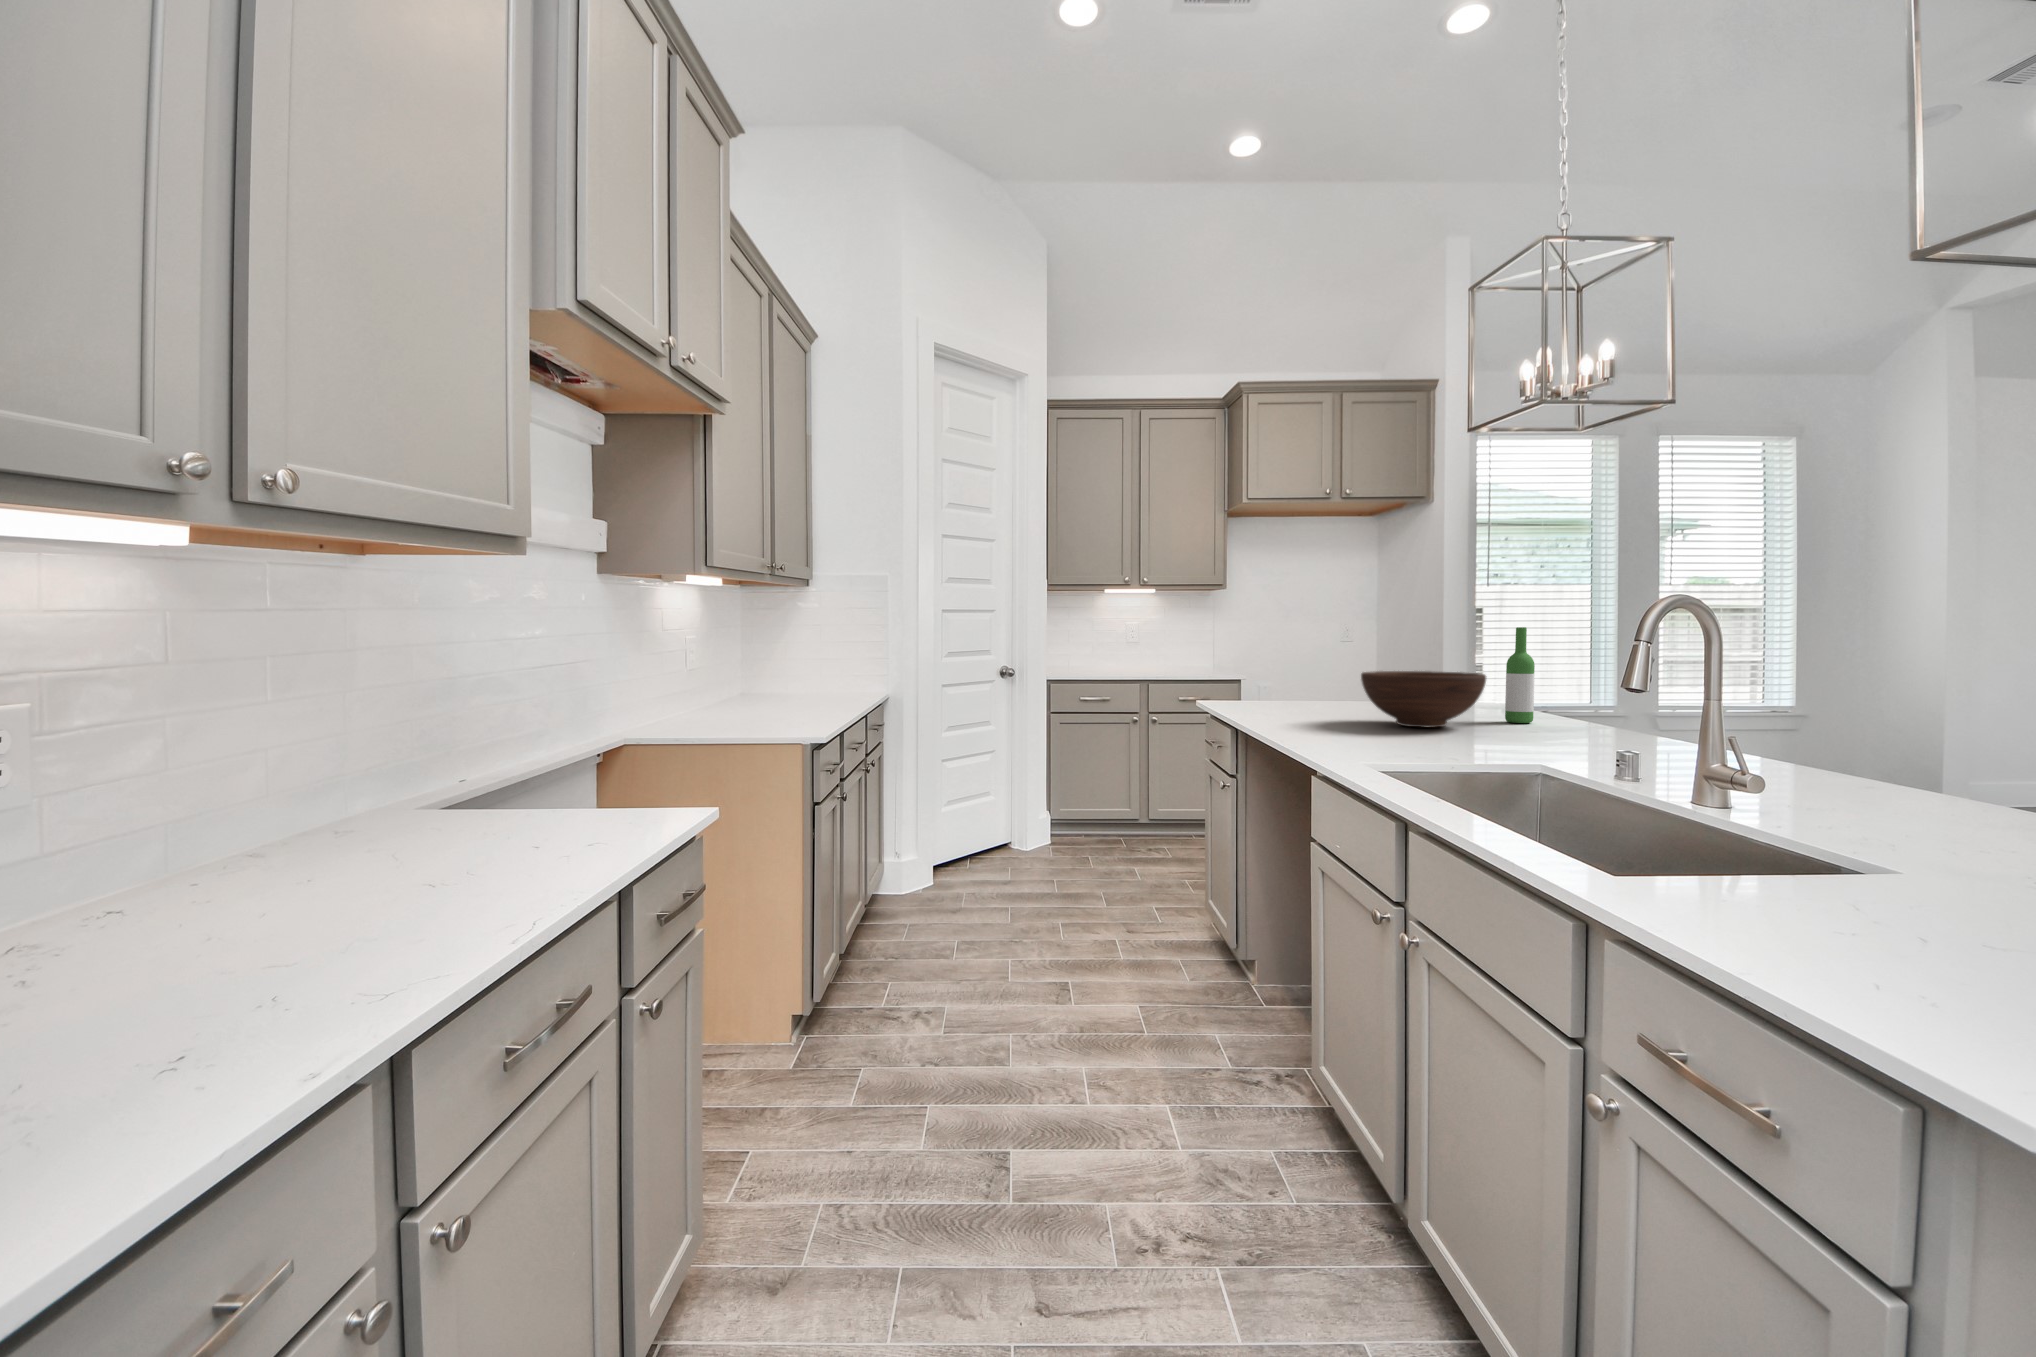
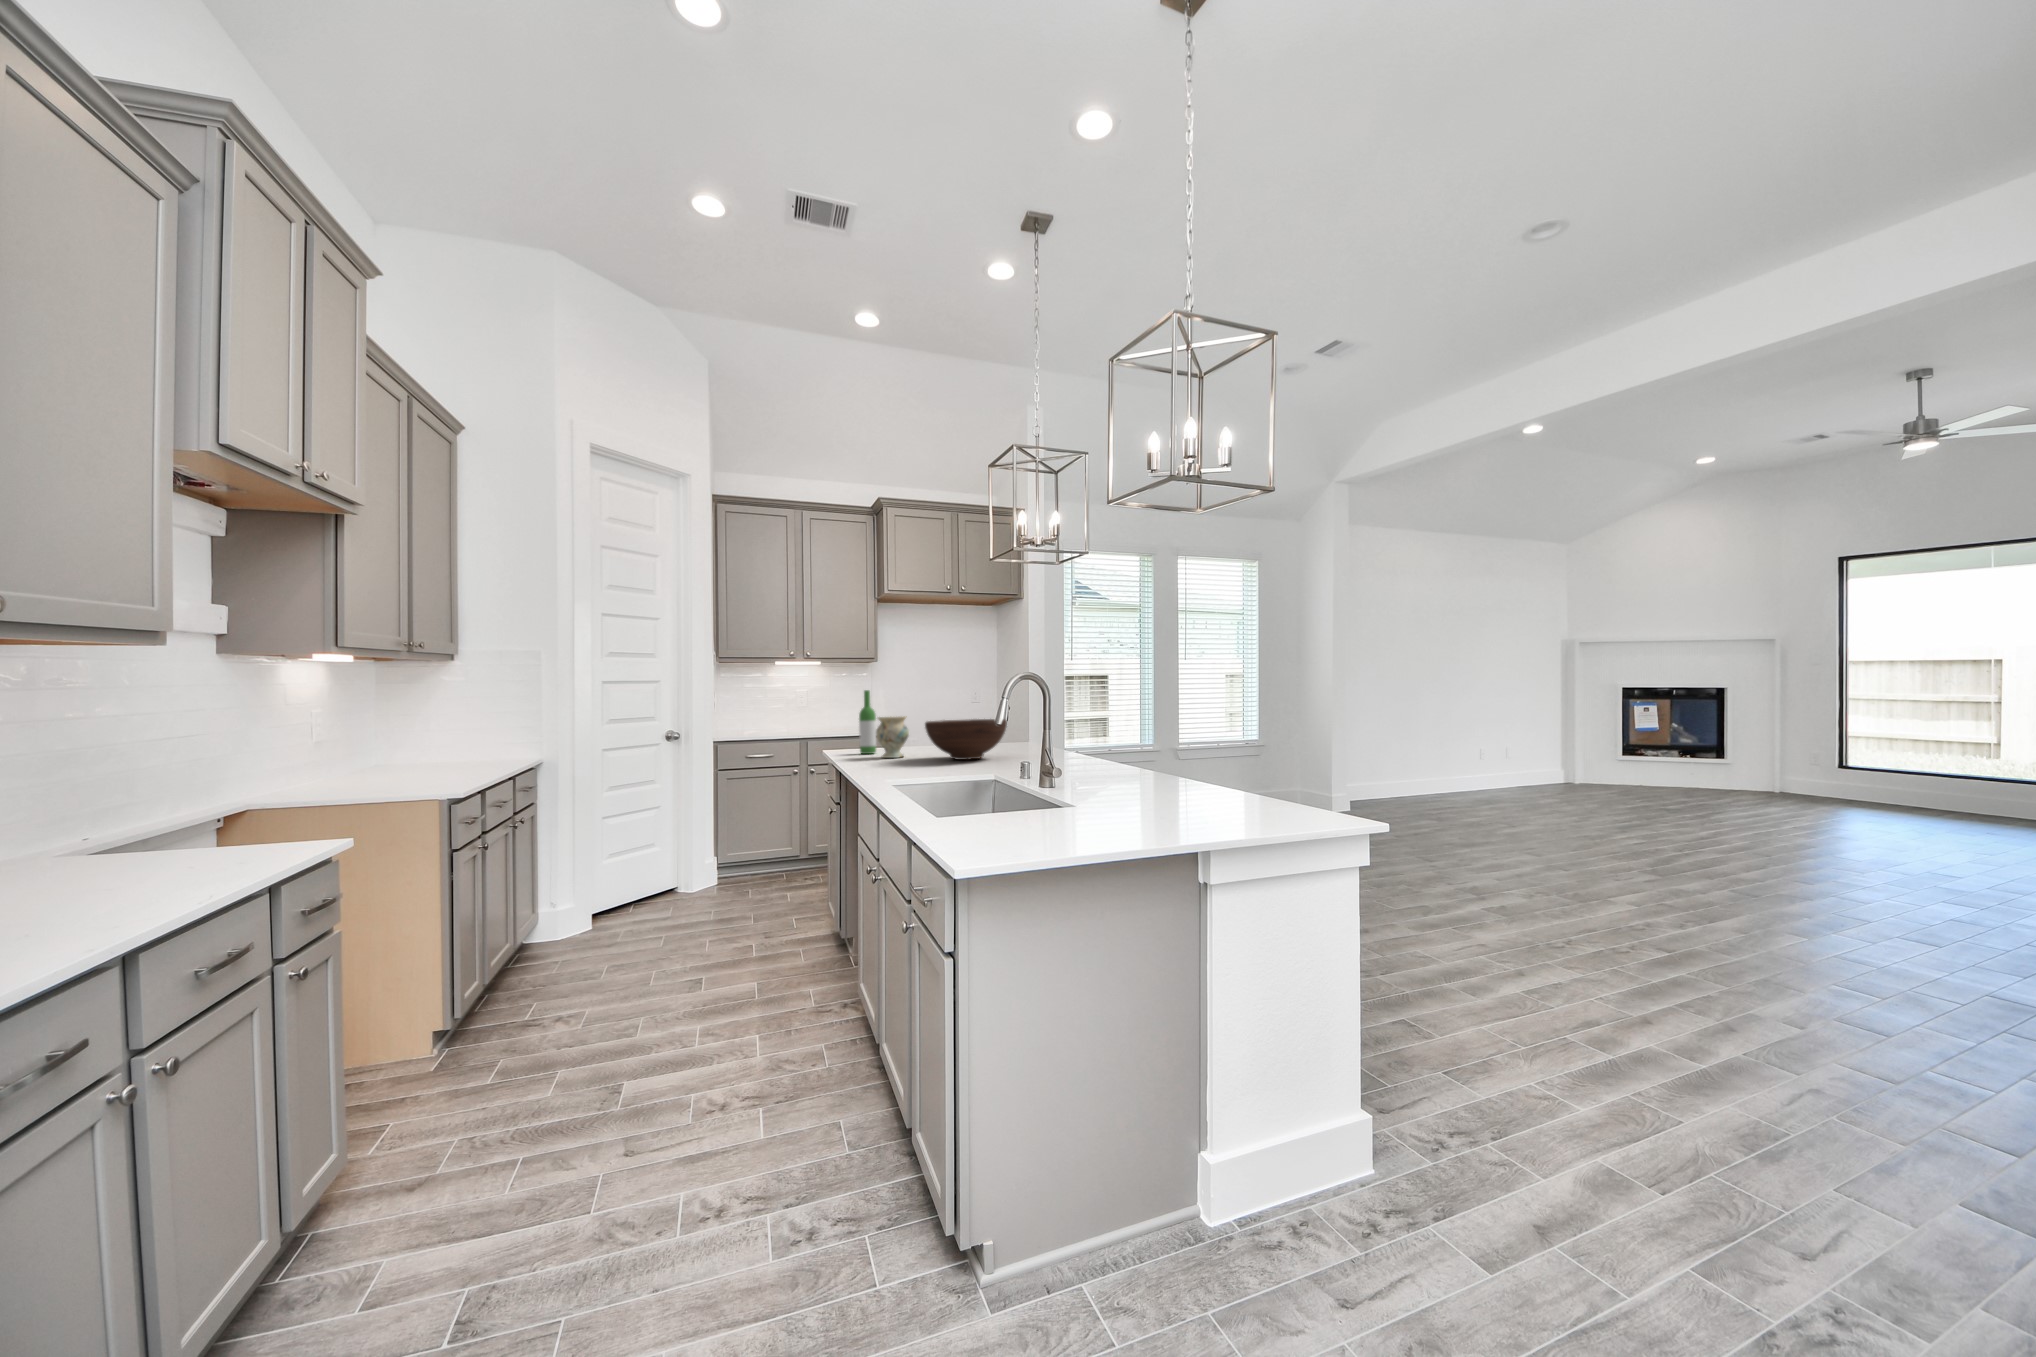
wine bottle: present [1505,627,1535,723] -> present [859,690,876,754]
vase: none [1283,663,1328,718] -> present [876,716,909,758]

